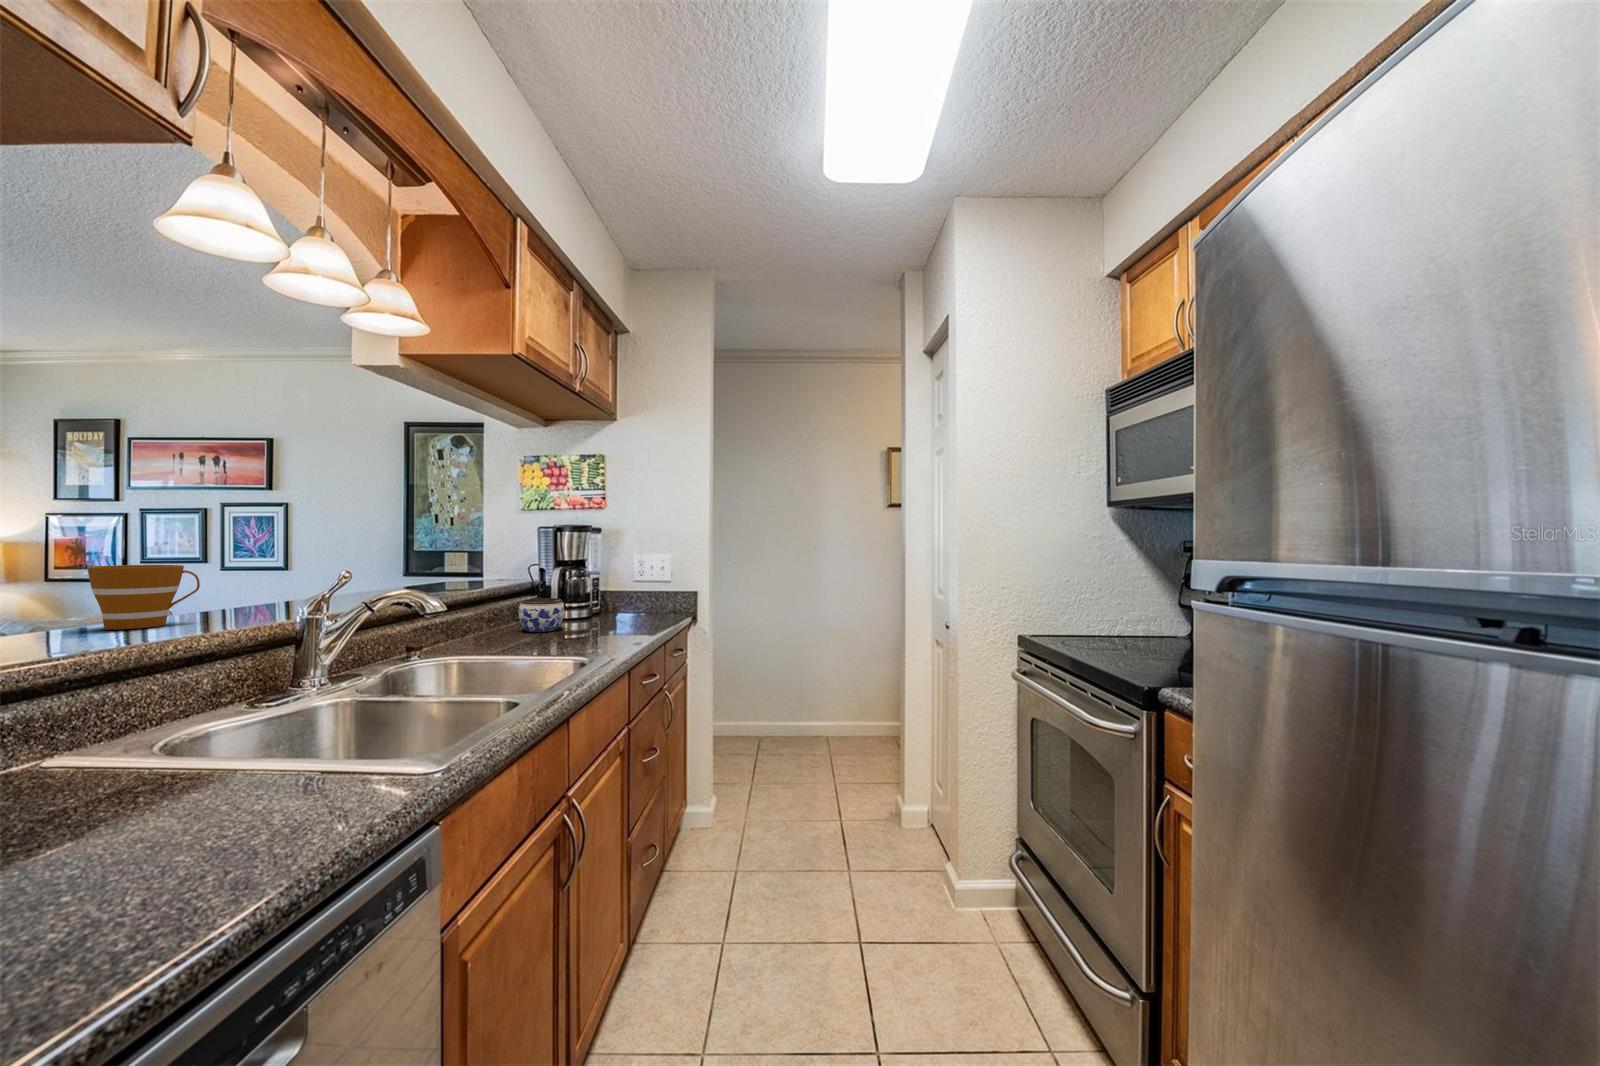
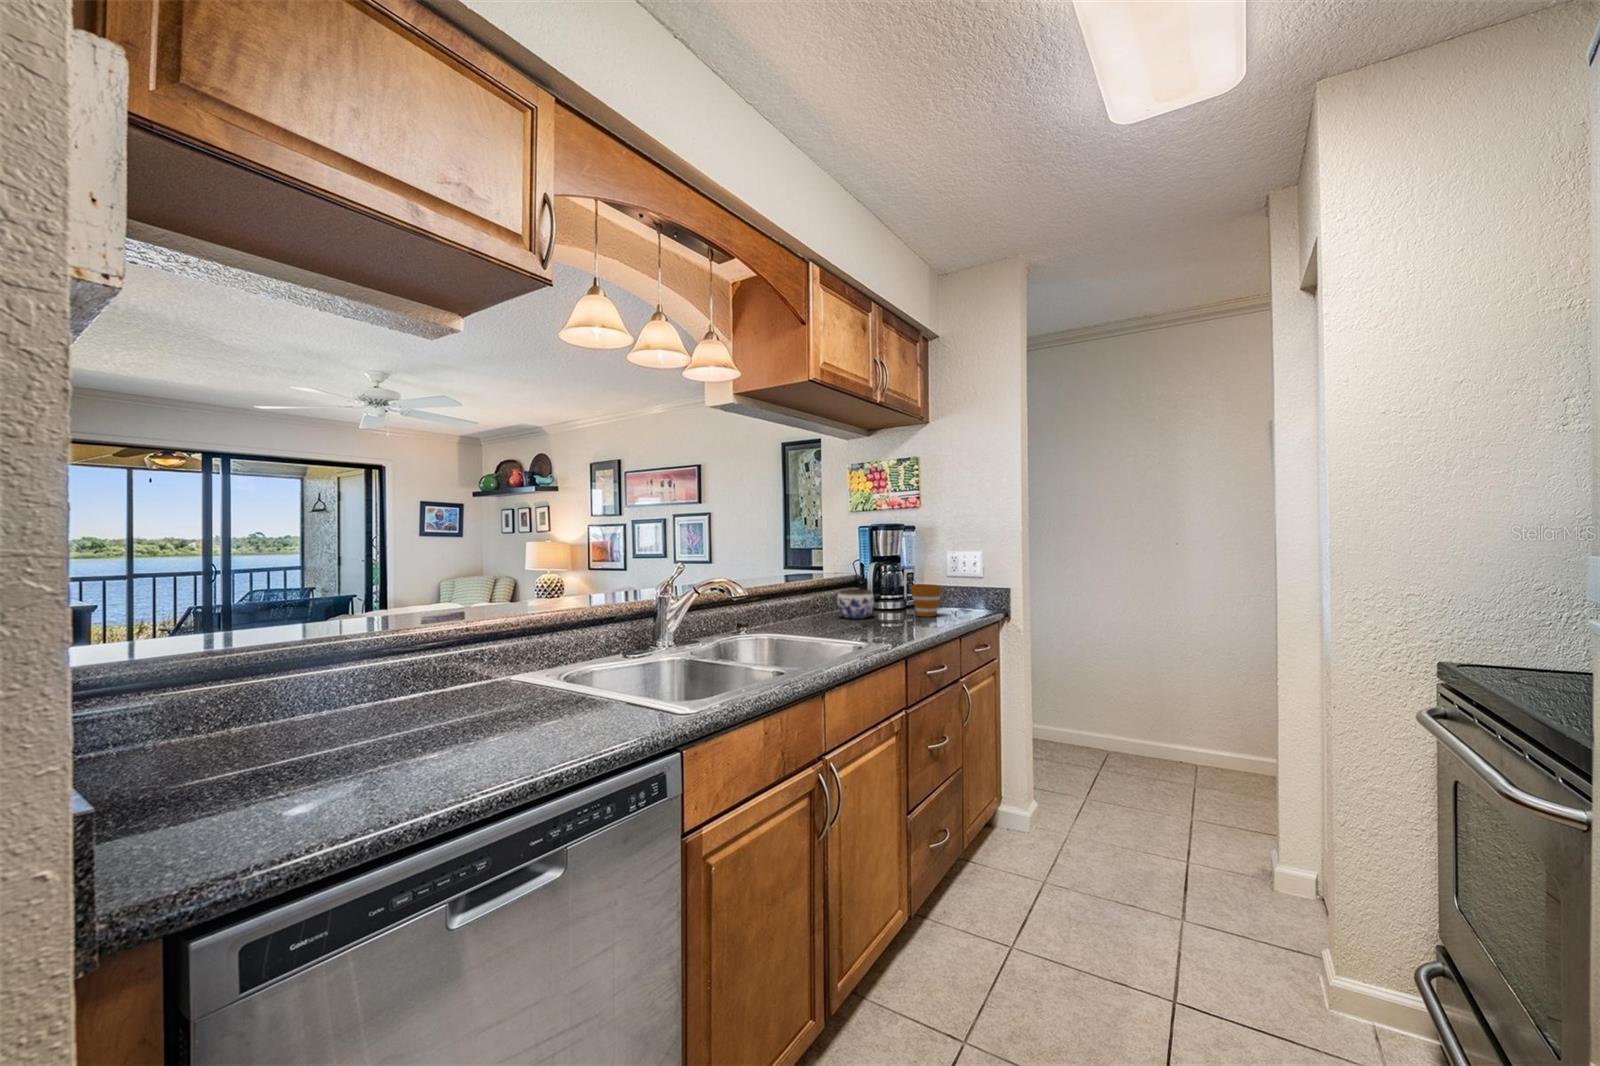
cup: present [87,565,200,629] -> present [910,584,947,617]

